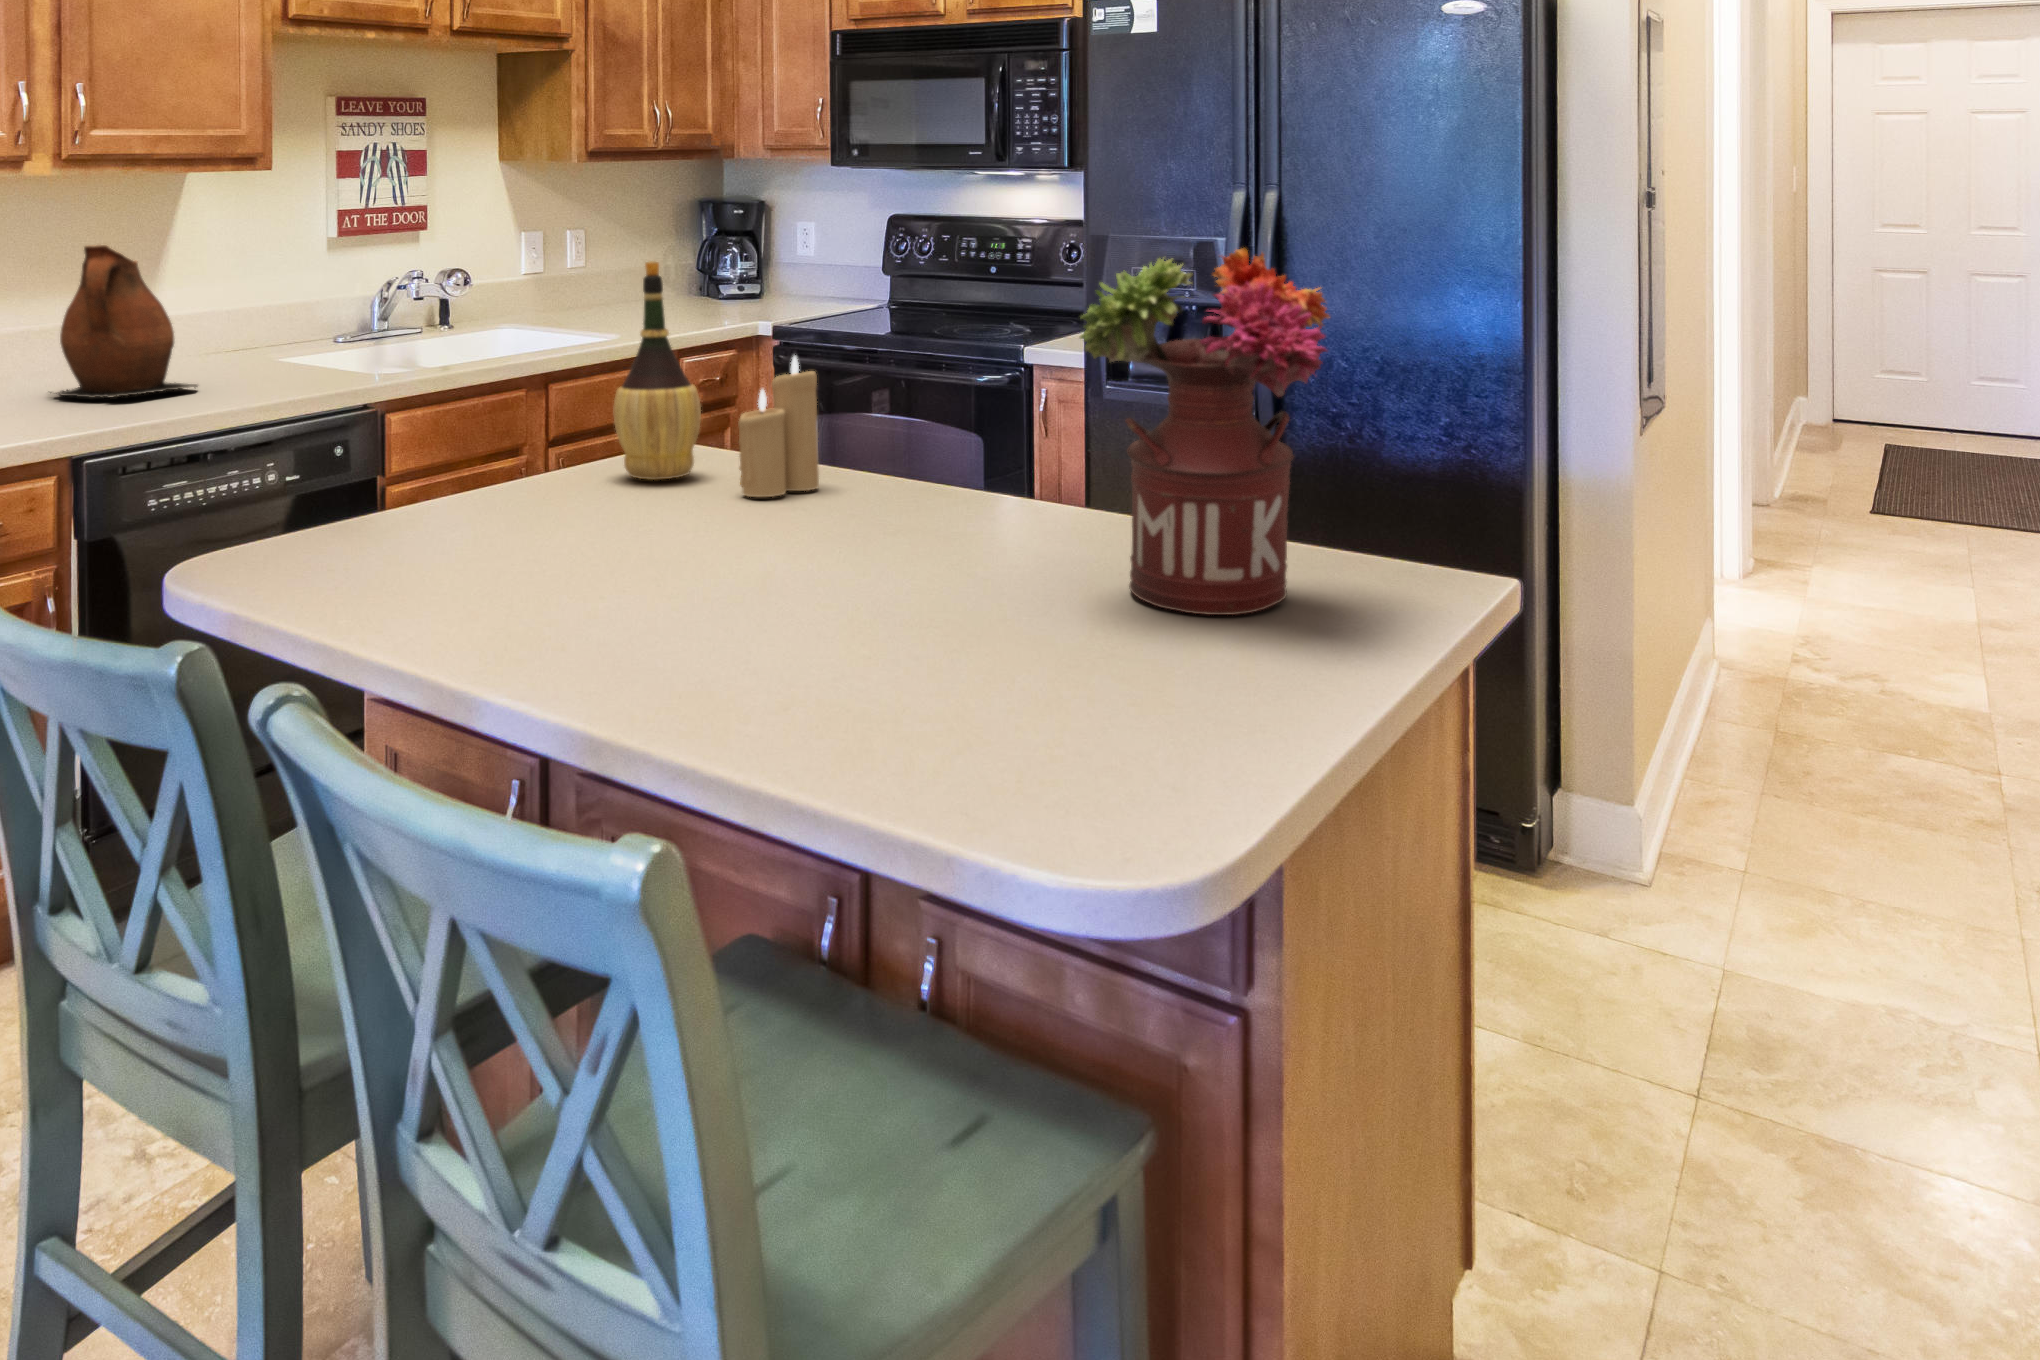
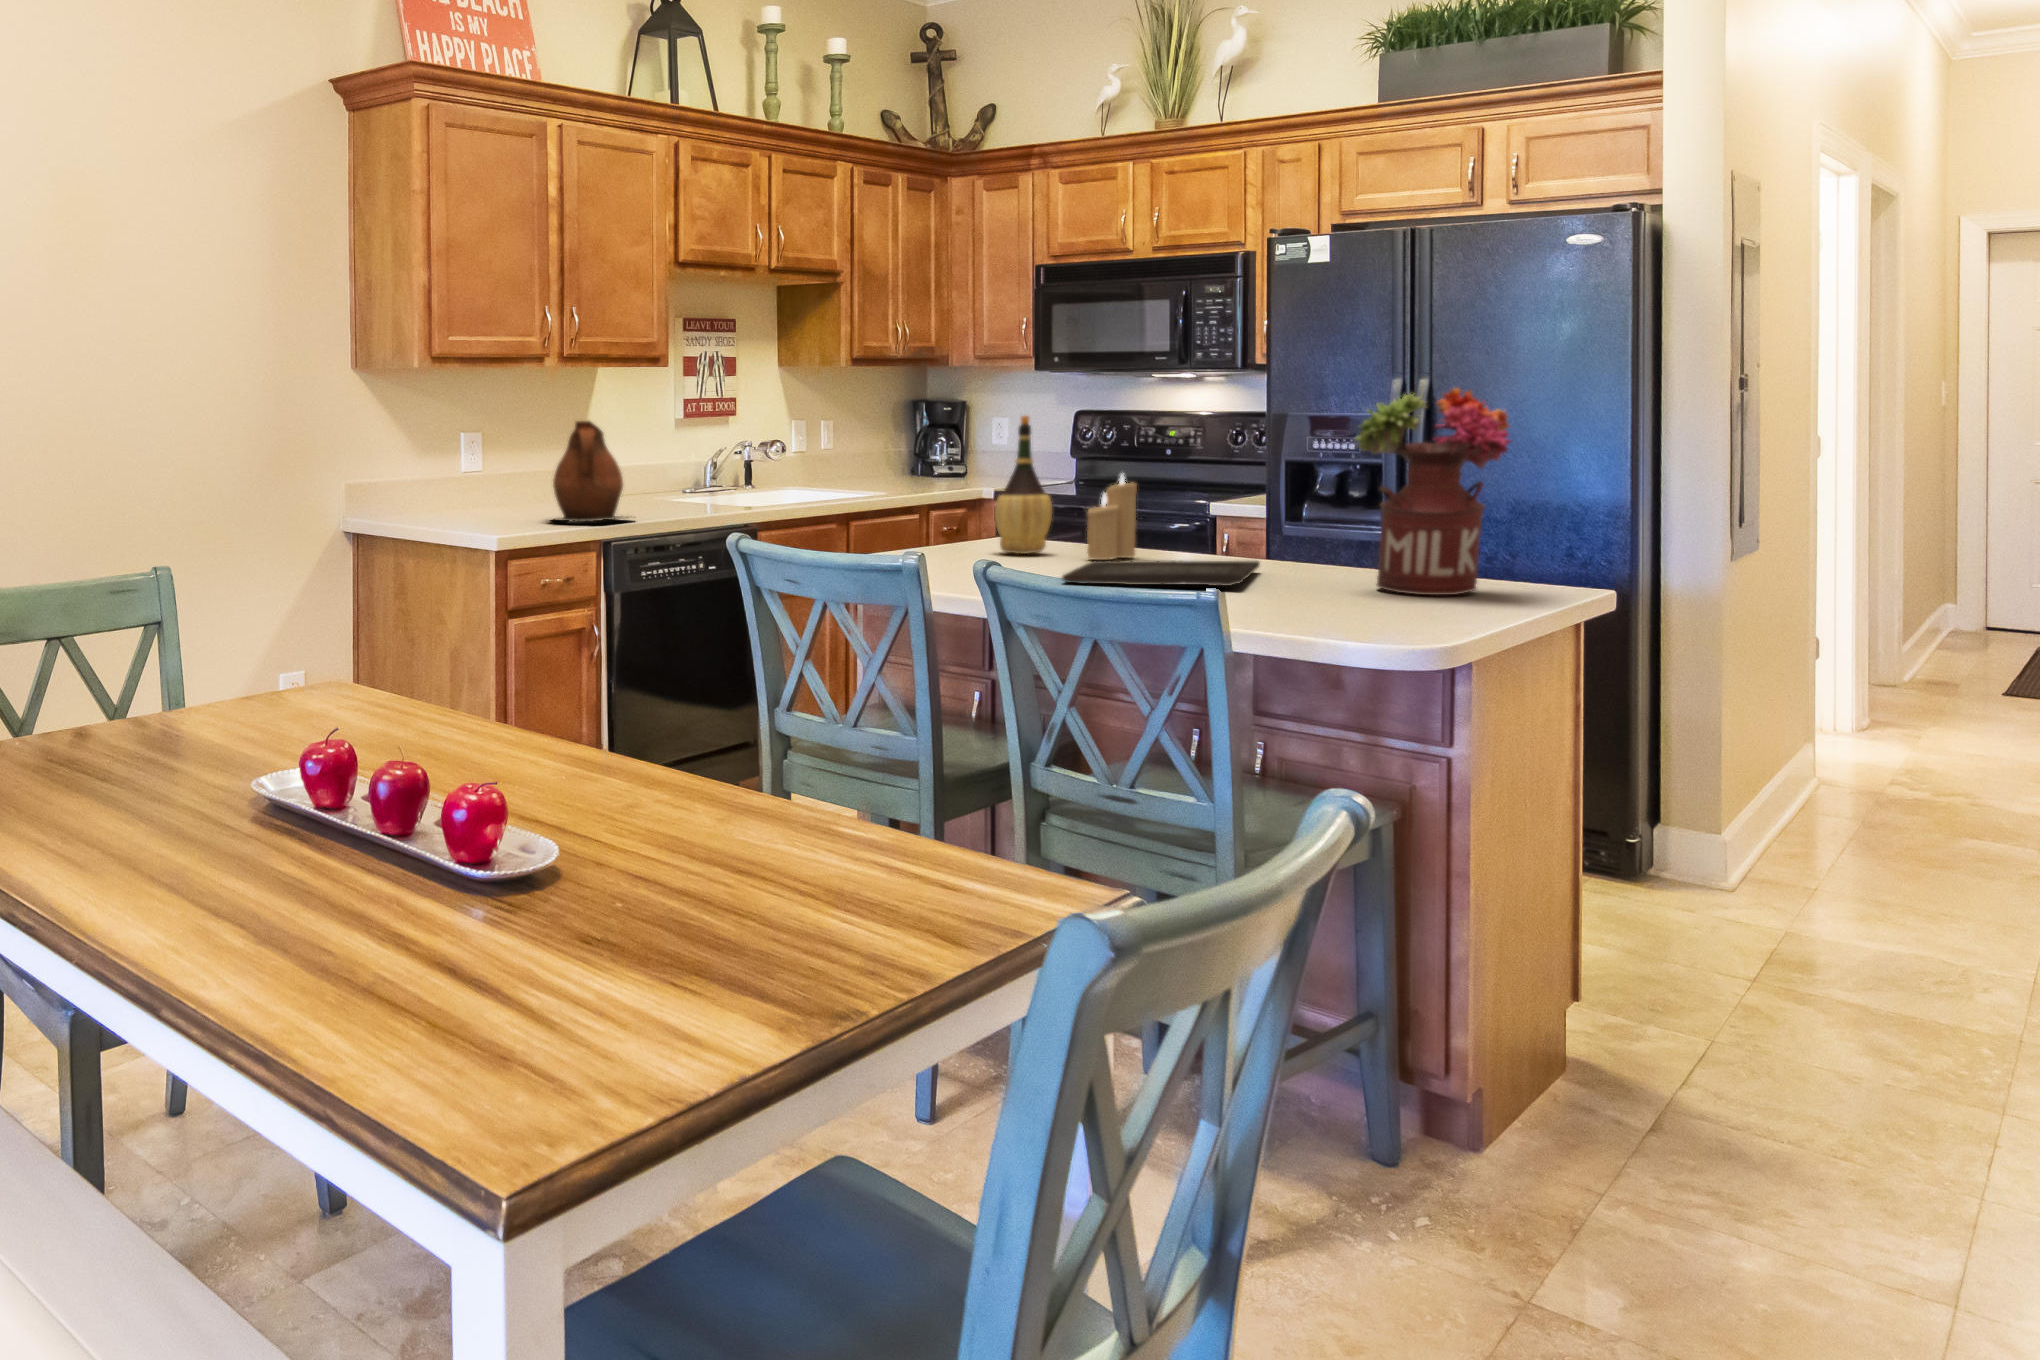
tray: none [617,507,978,593] -> present [1062,560,1260,586]

